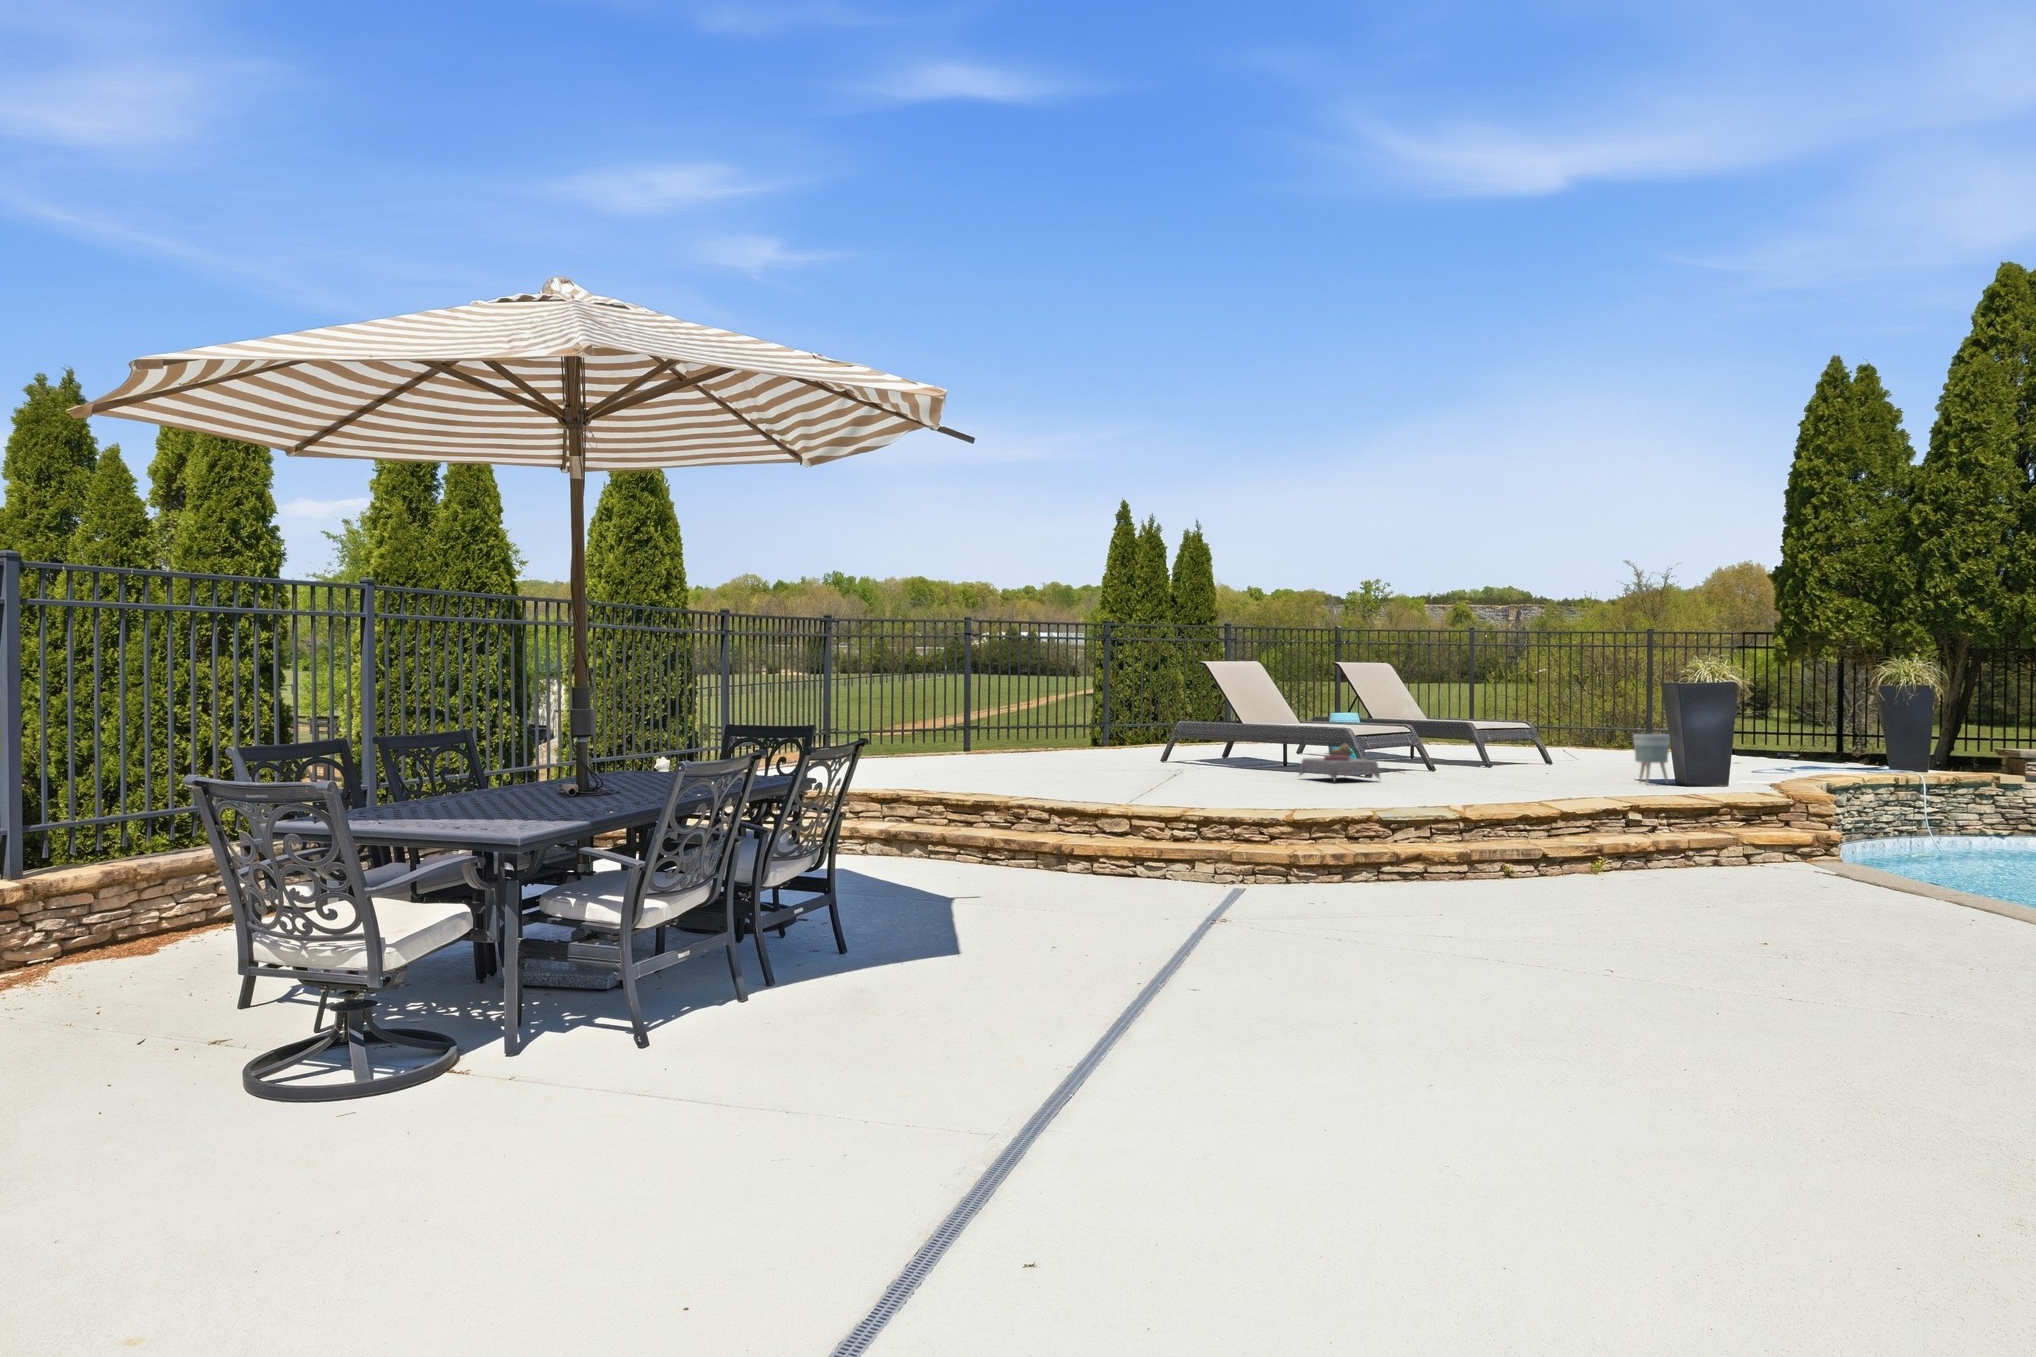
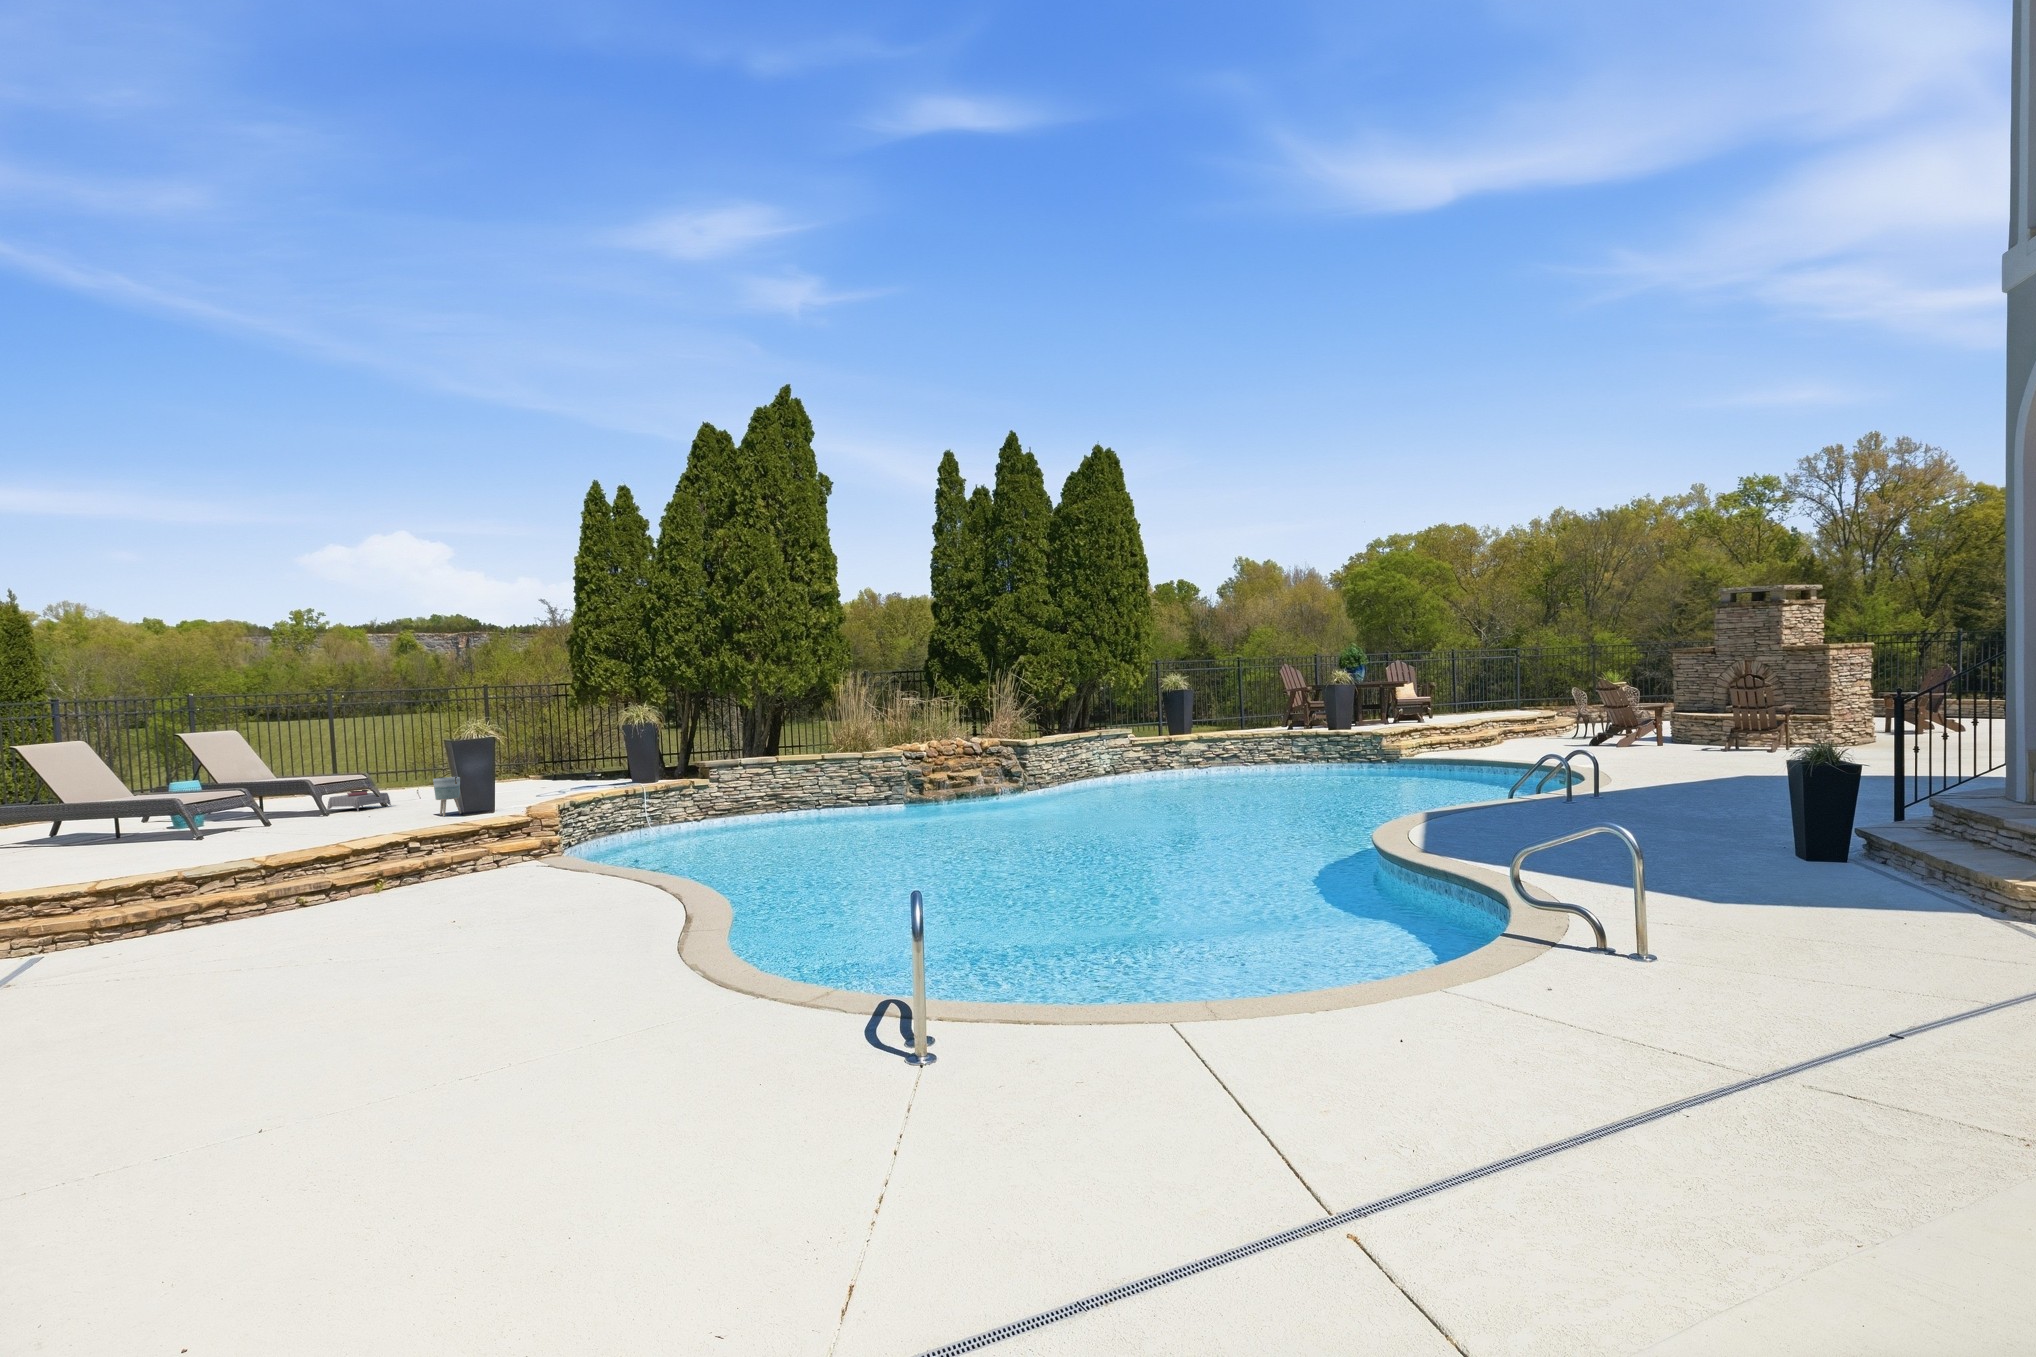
ottoman: present [1299,744,1380,779] -> present [327,790,391,811]

